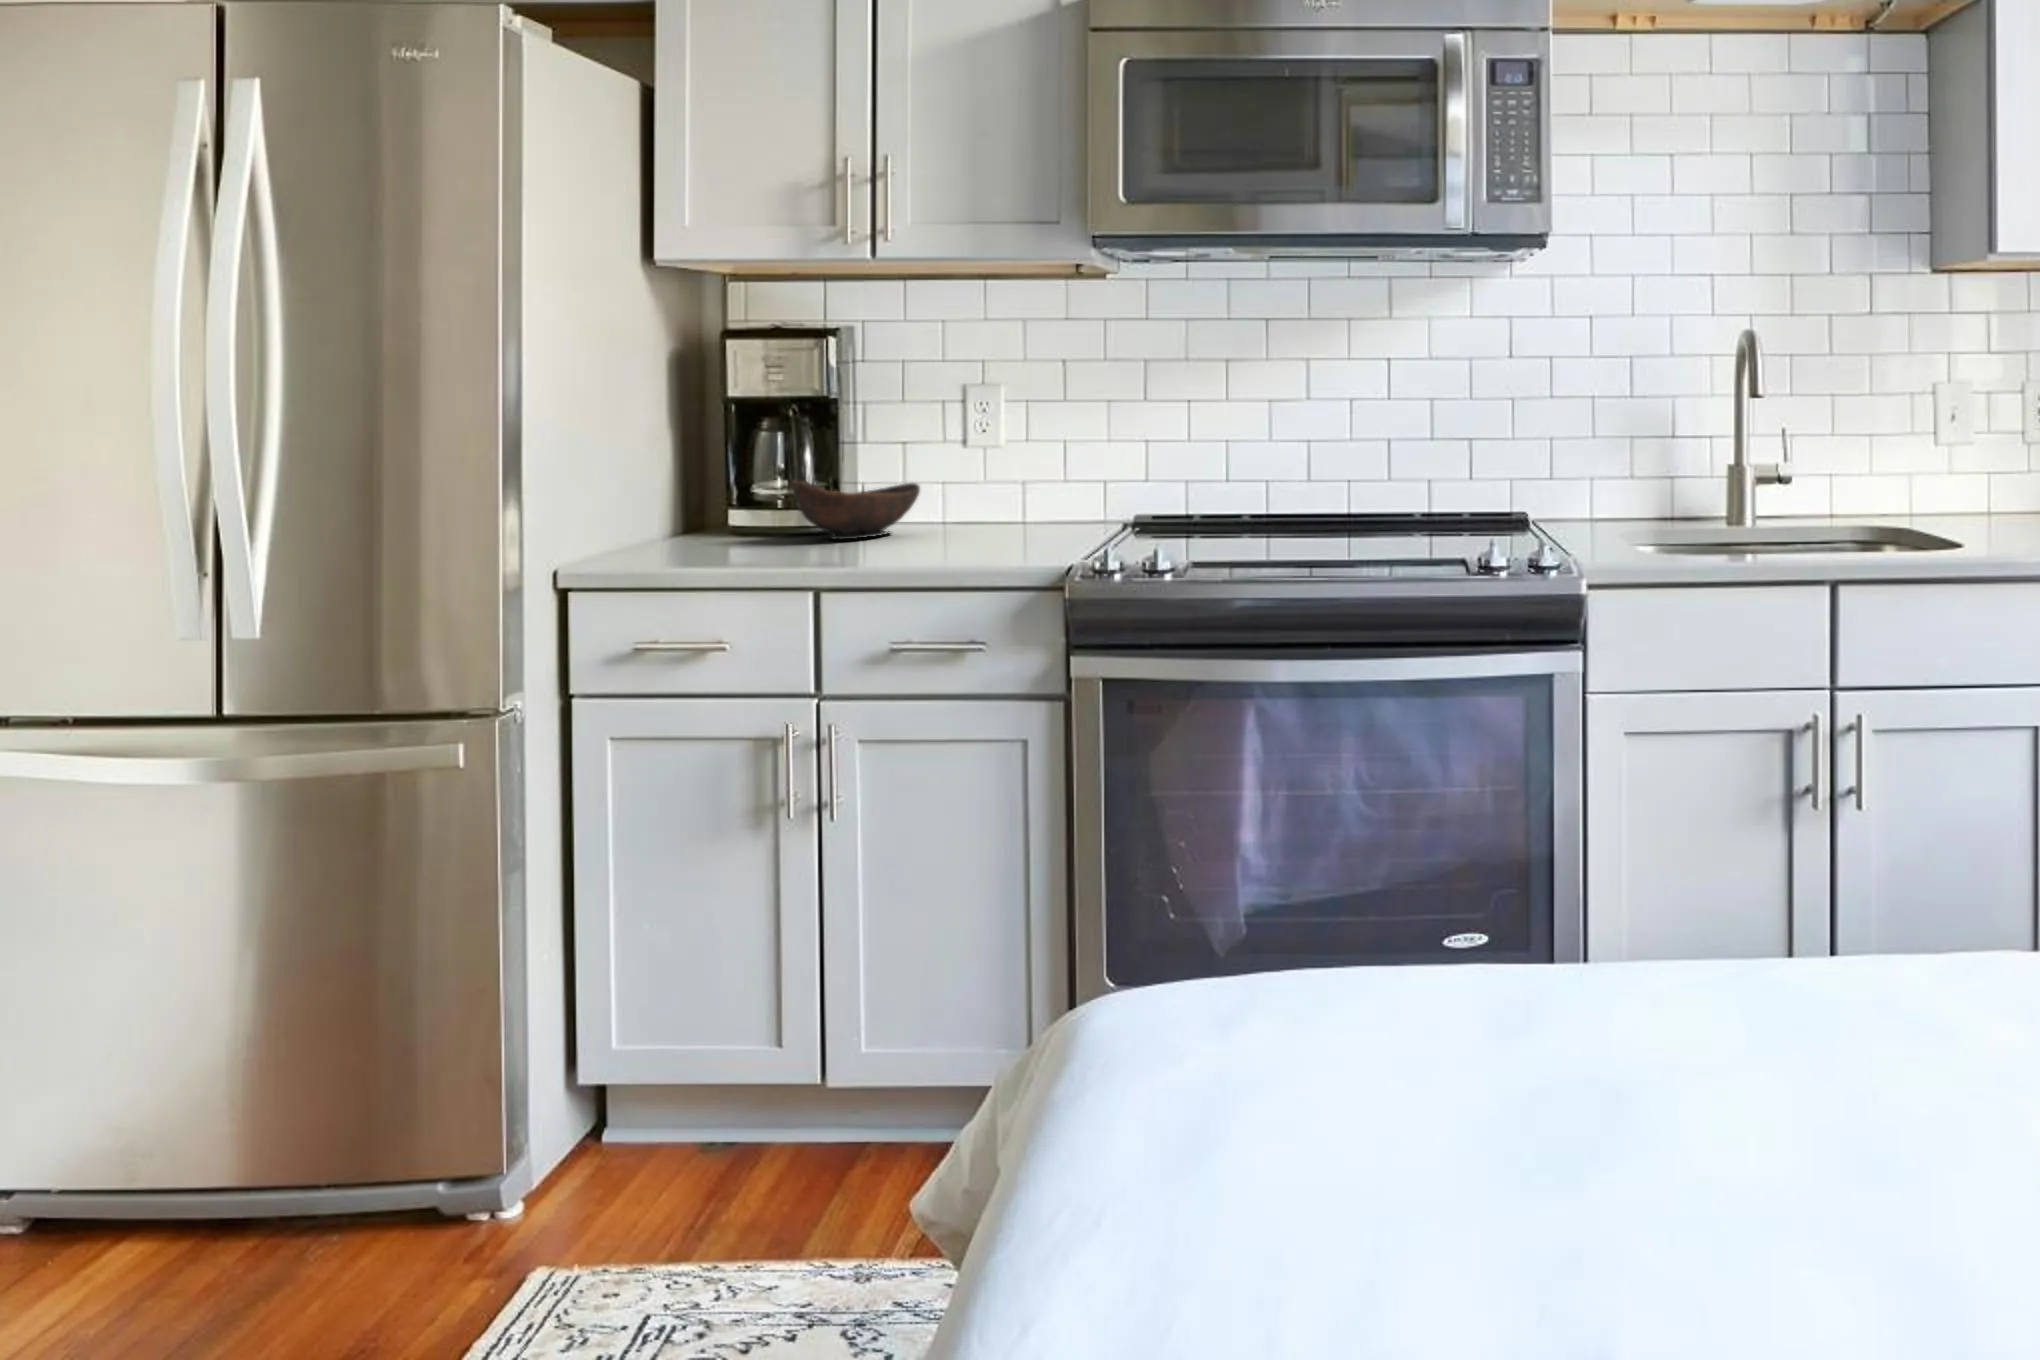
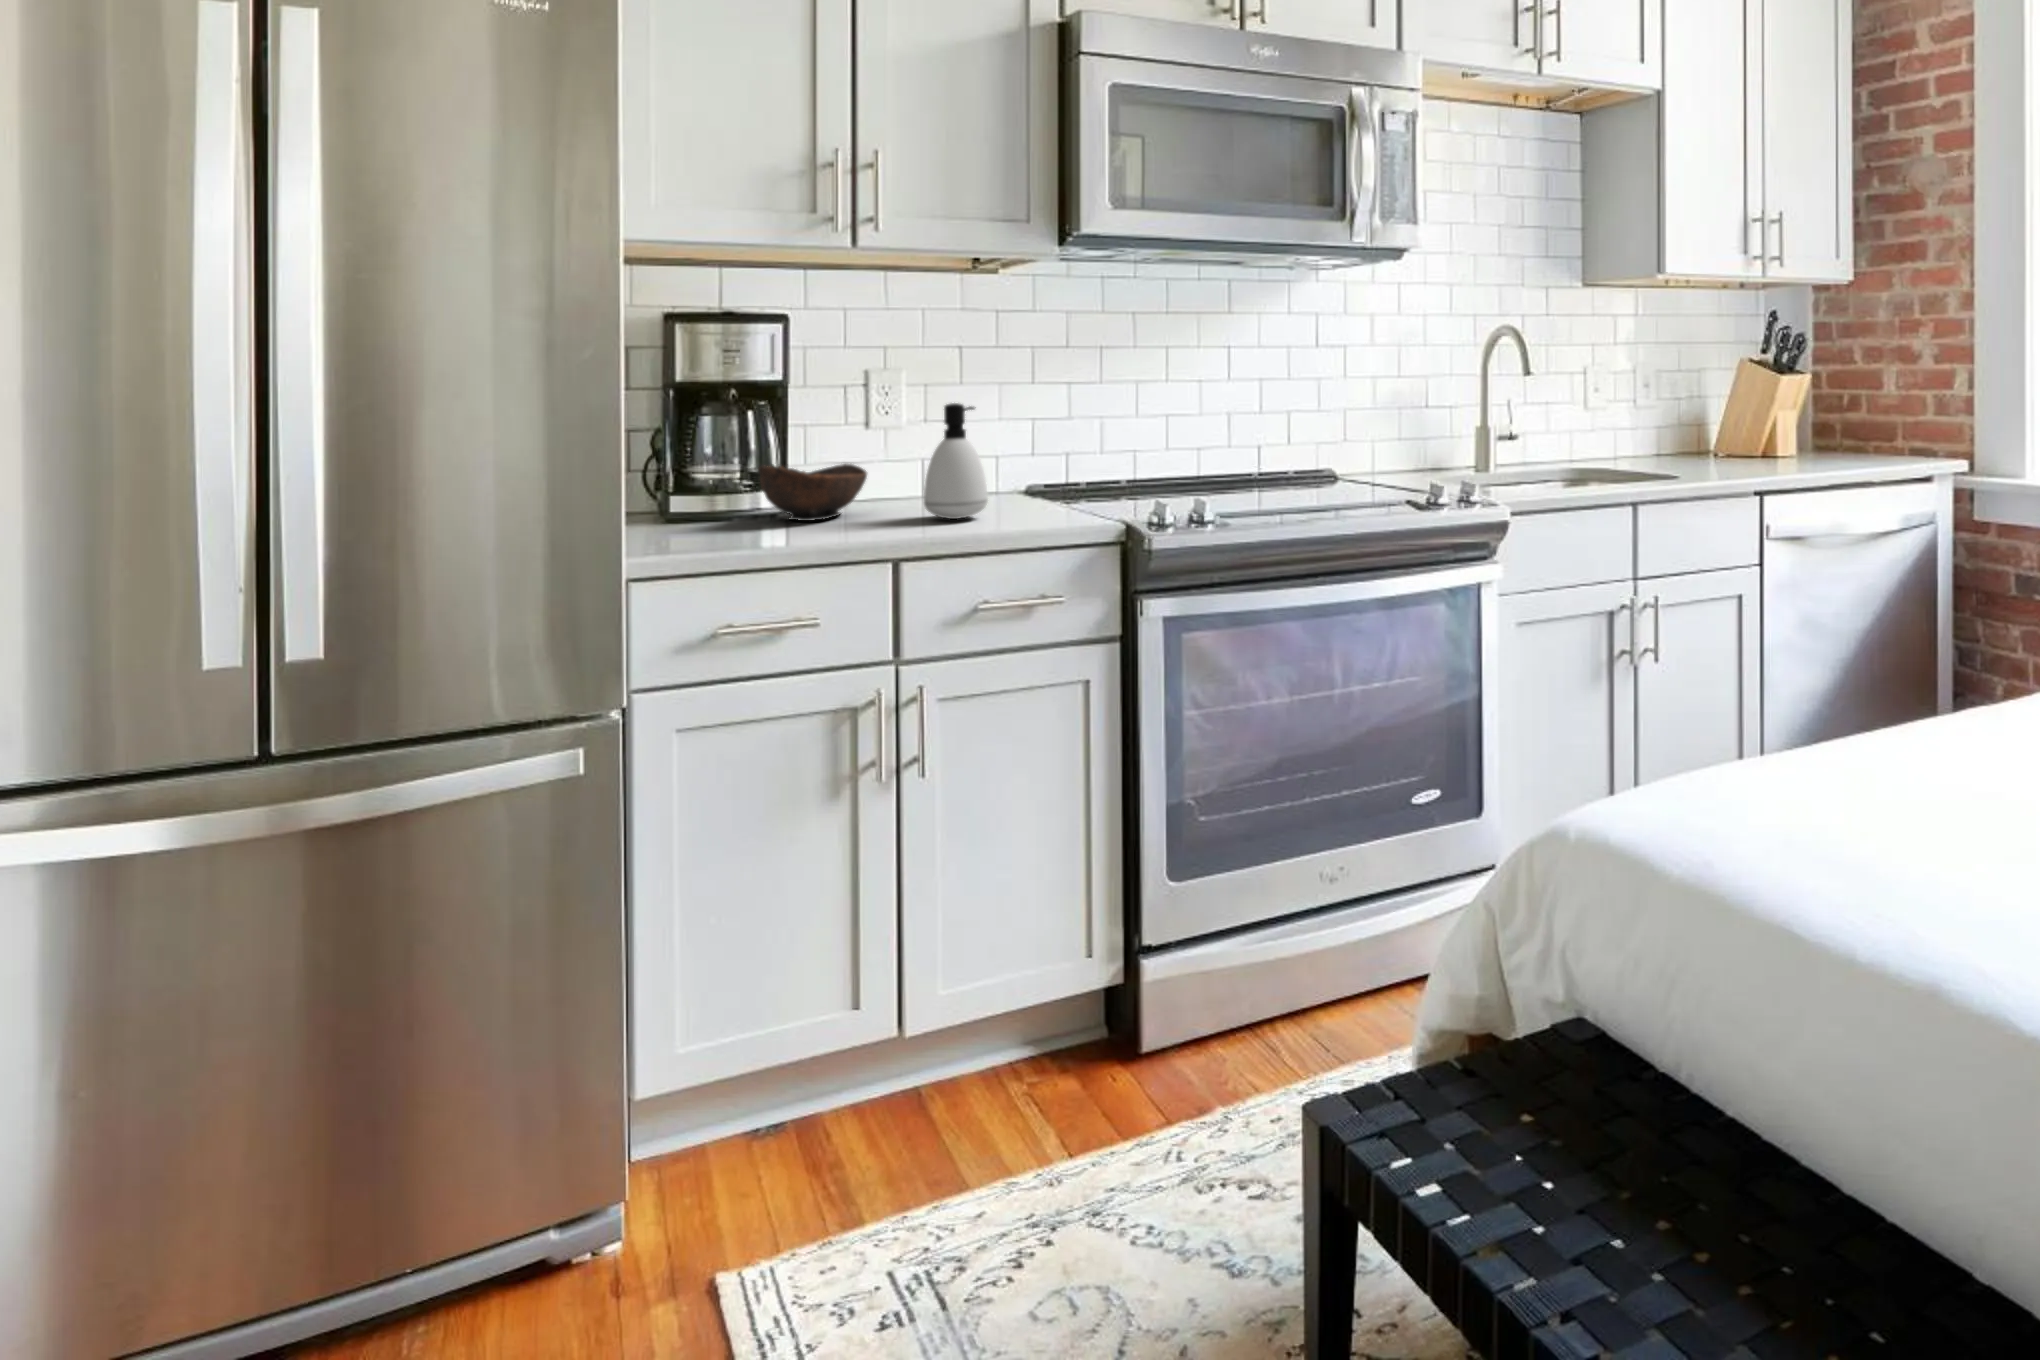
soap dispenser: none [935,420,1004,545] -> present [924,403,988,519]

